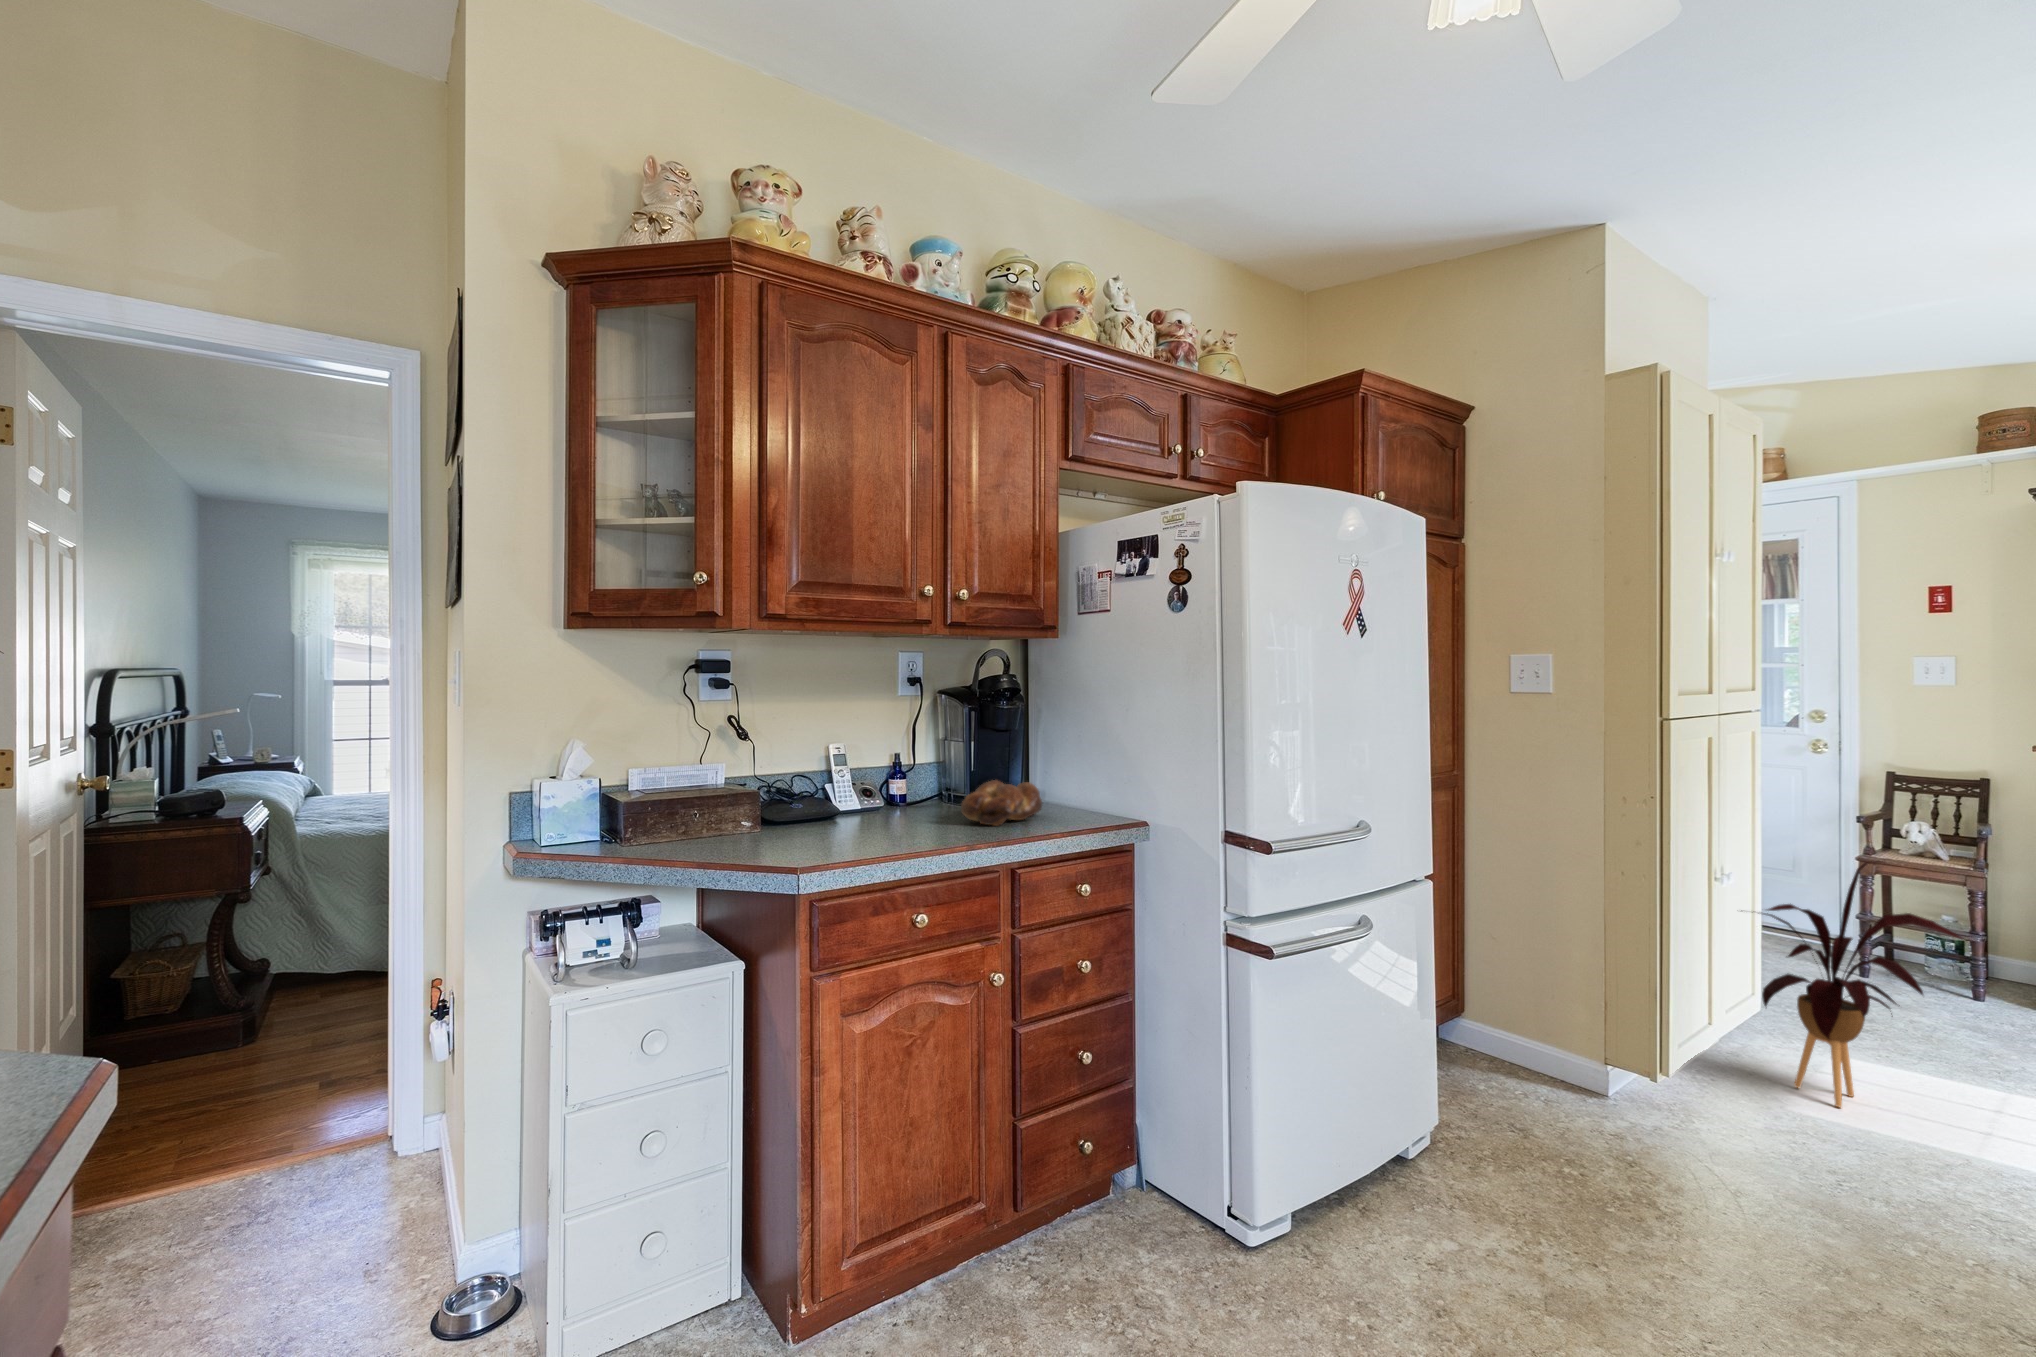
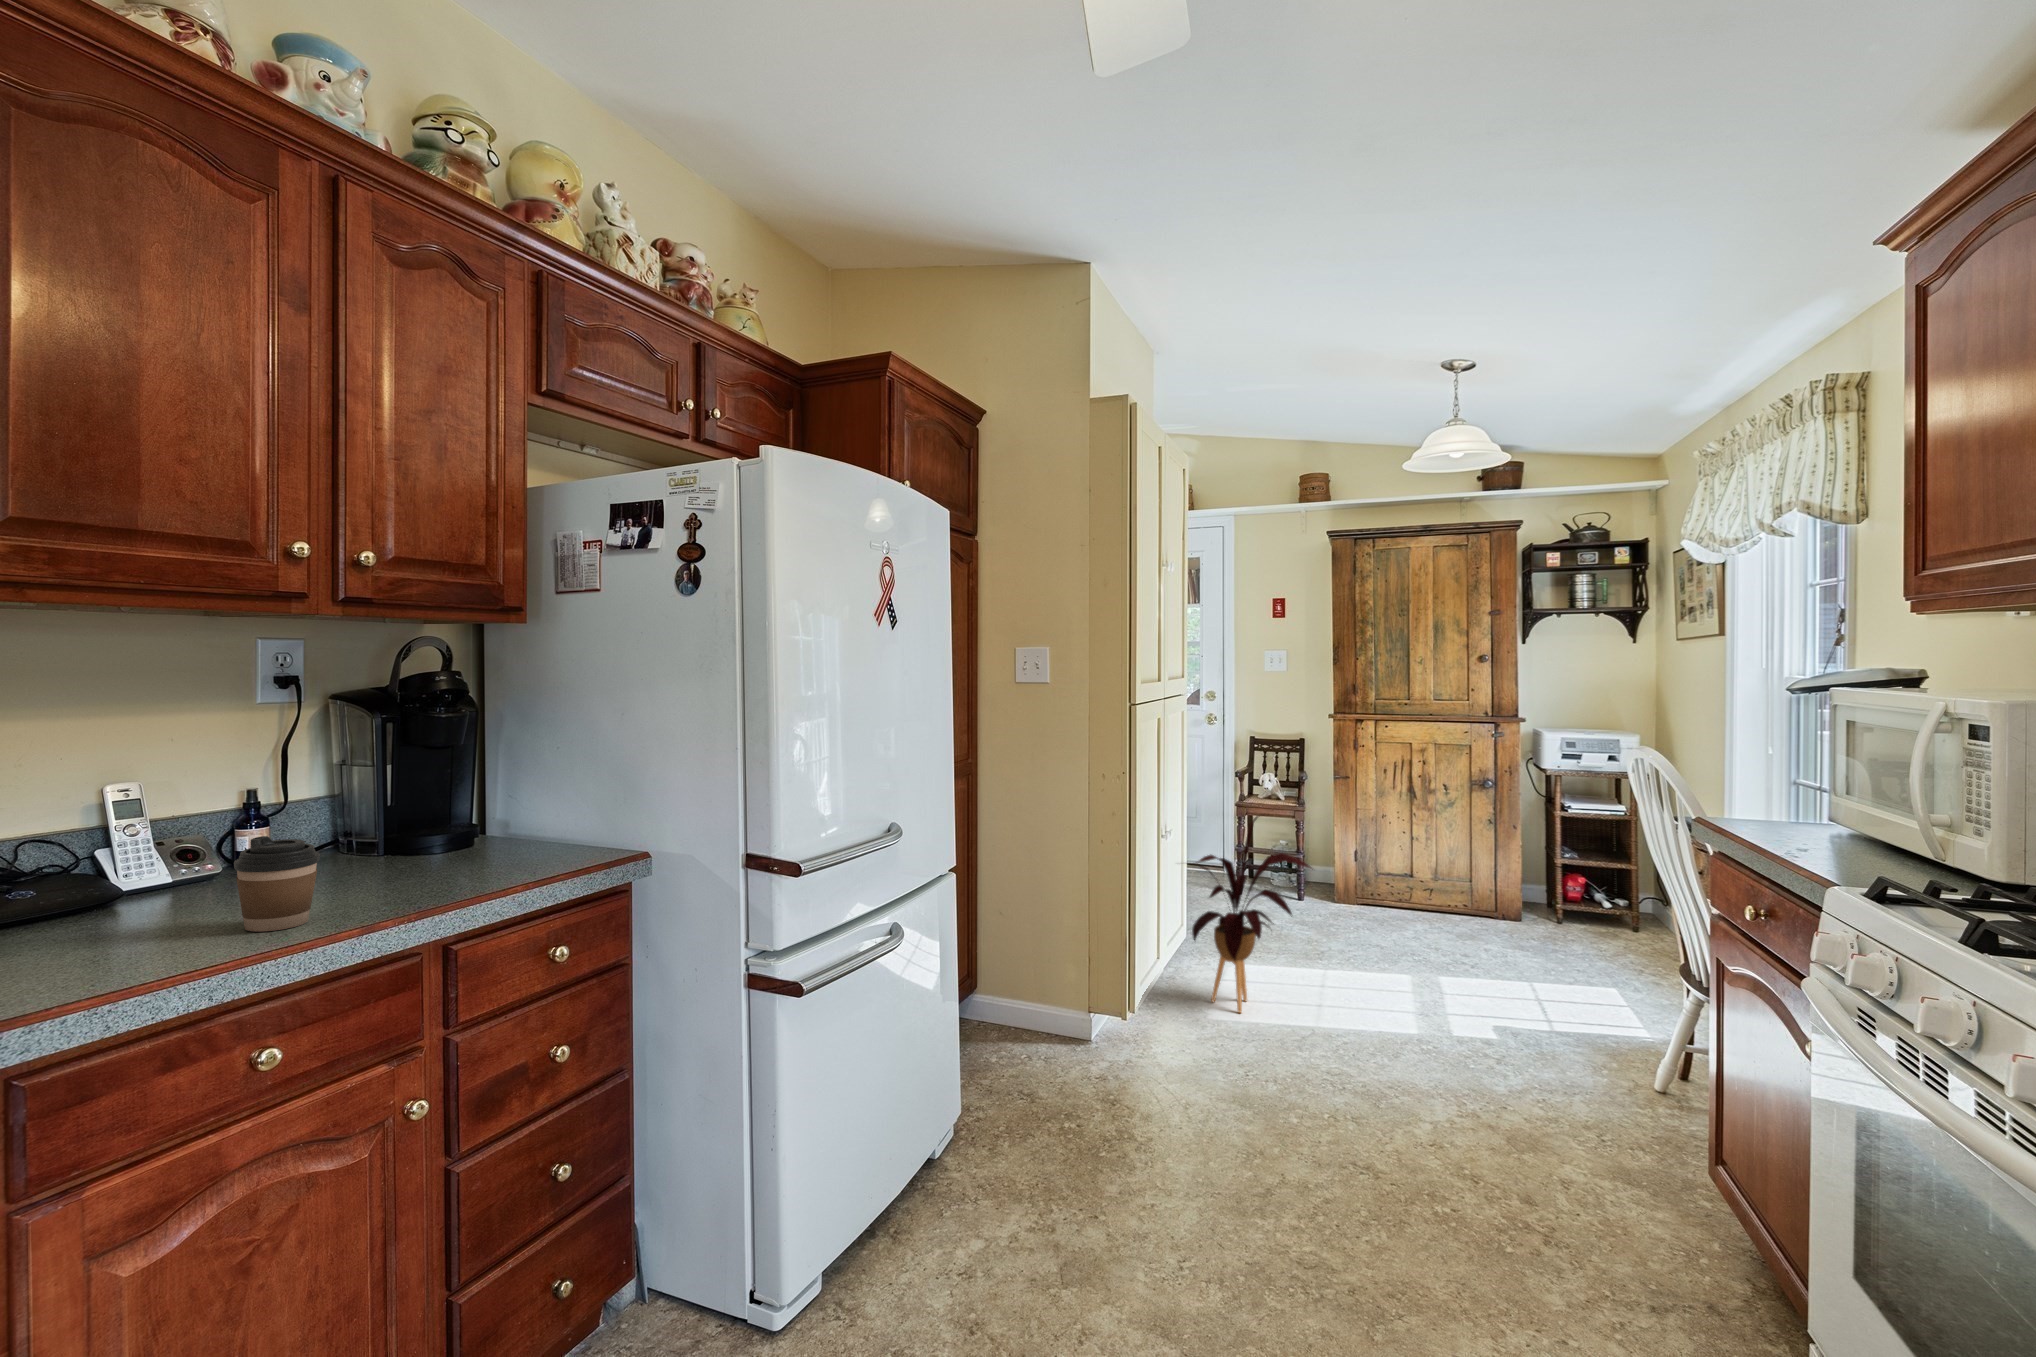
coffee cup: none [894,779,938,841] -> present [234,836,320,932]
bread loaf: present [961,780,1042,826] -> none [366,816,501,884]

